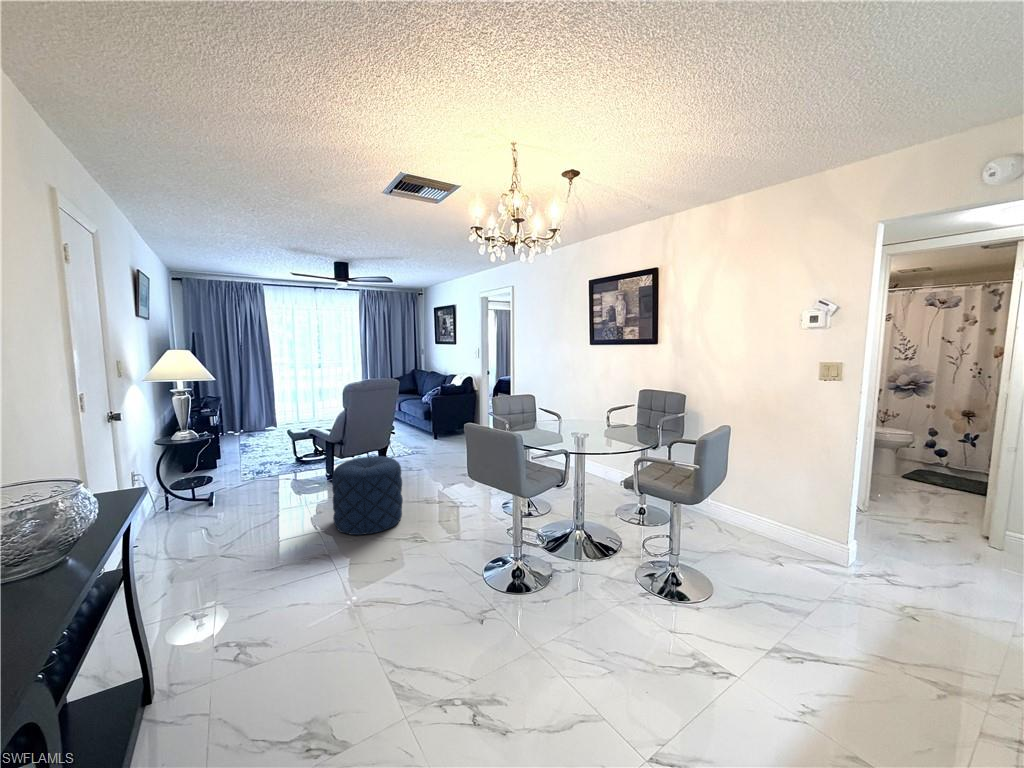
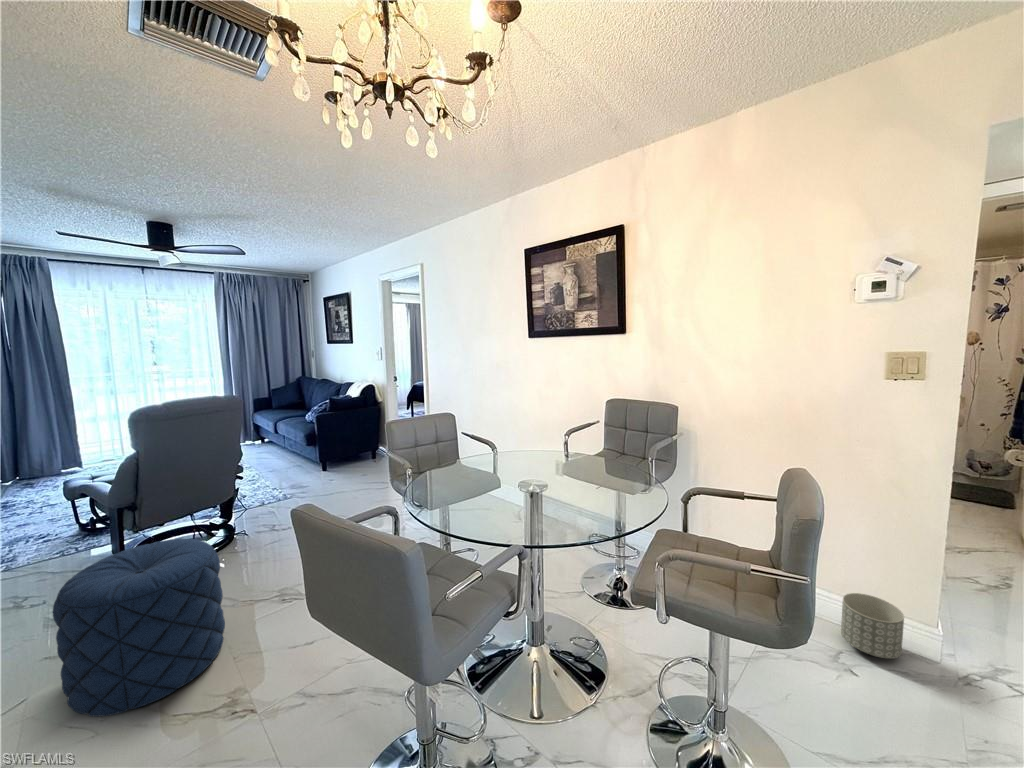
planter: none [782,522,820,559] -> present [841,593,904,659]

